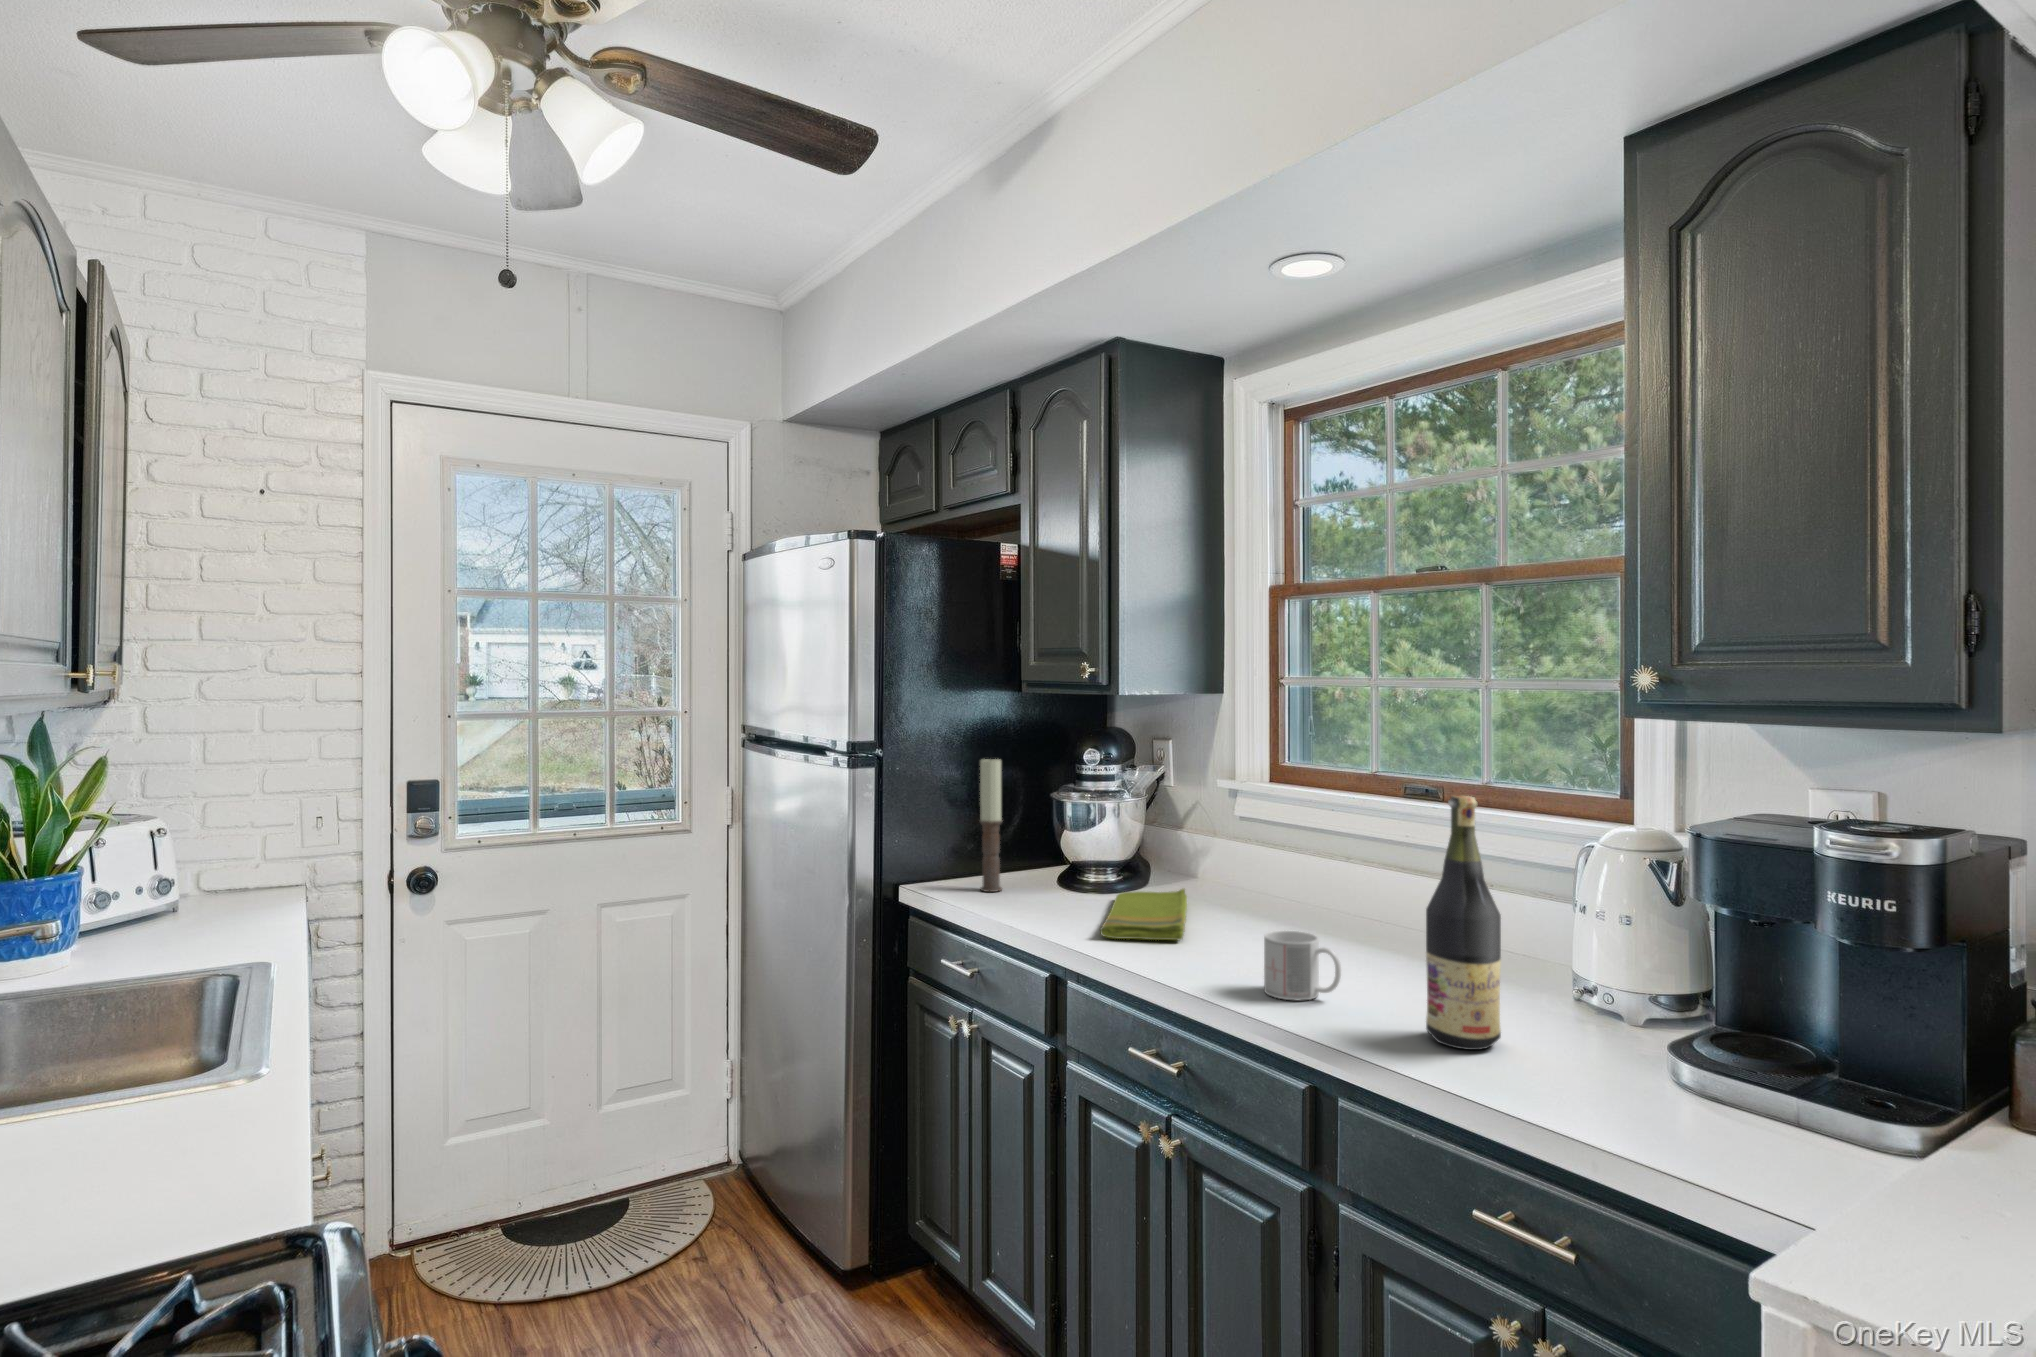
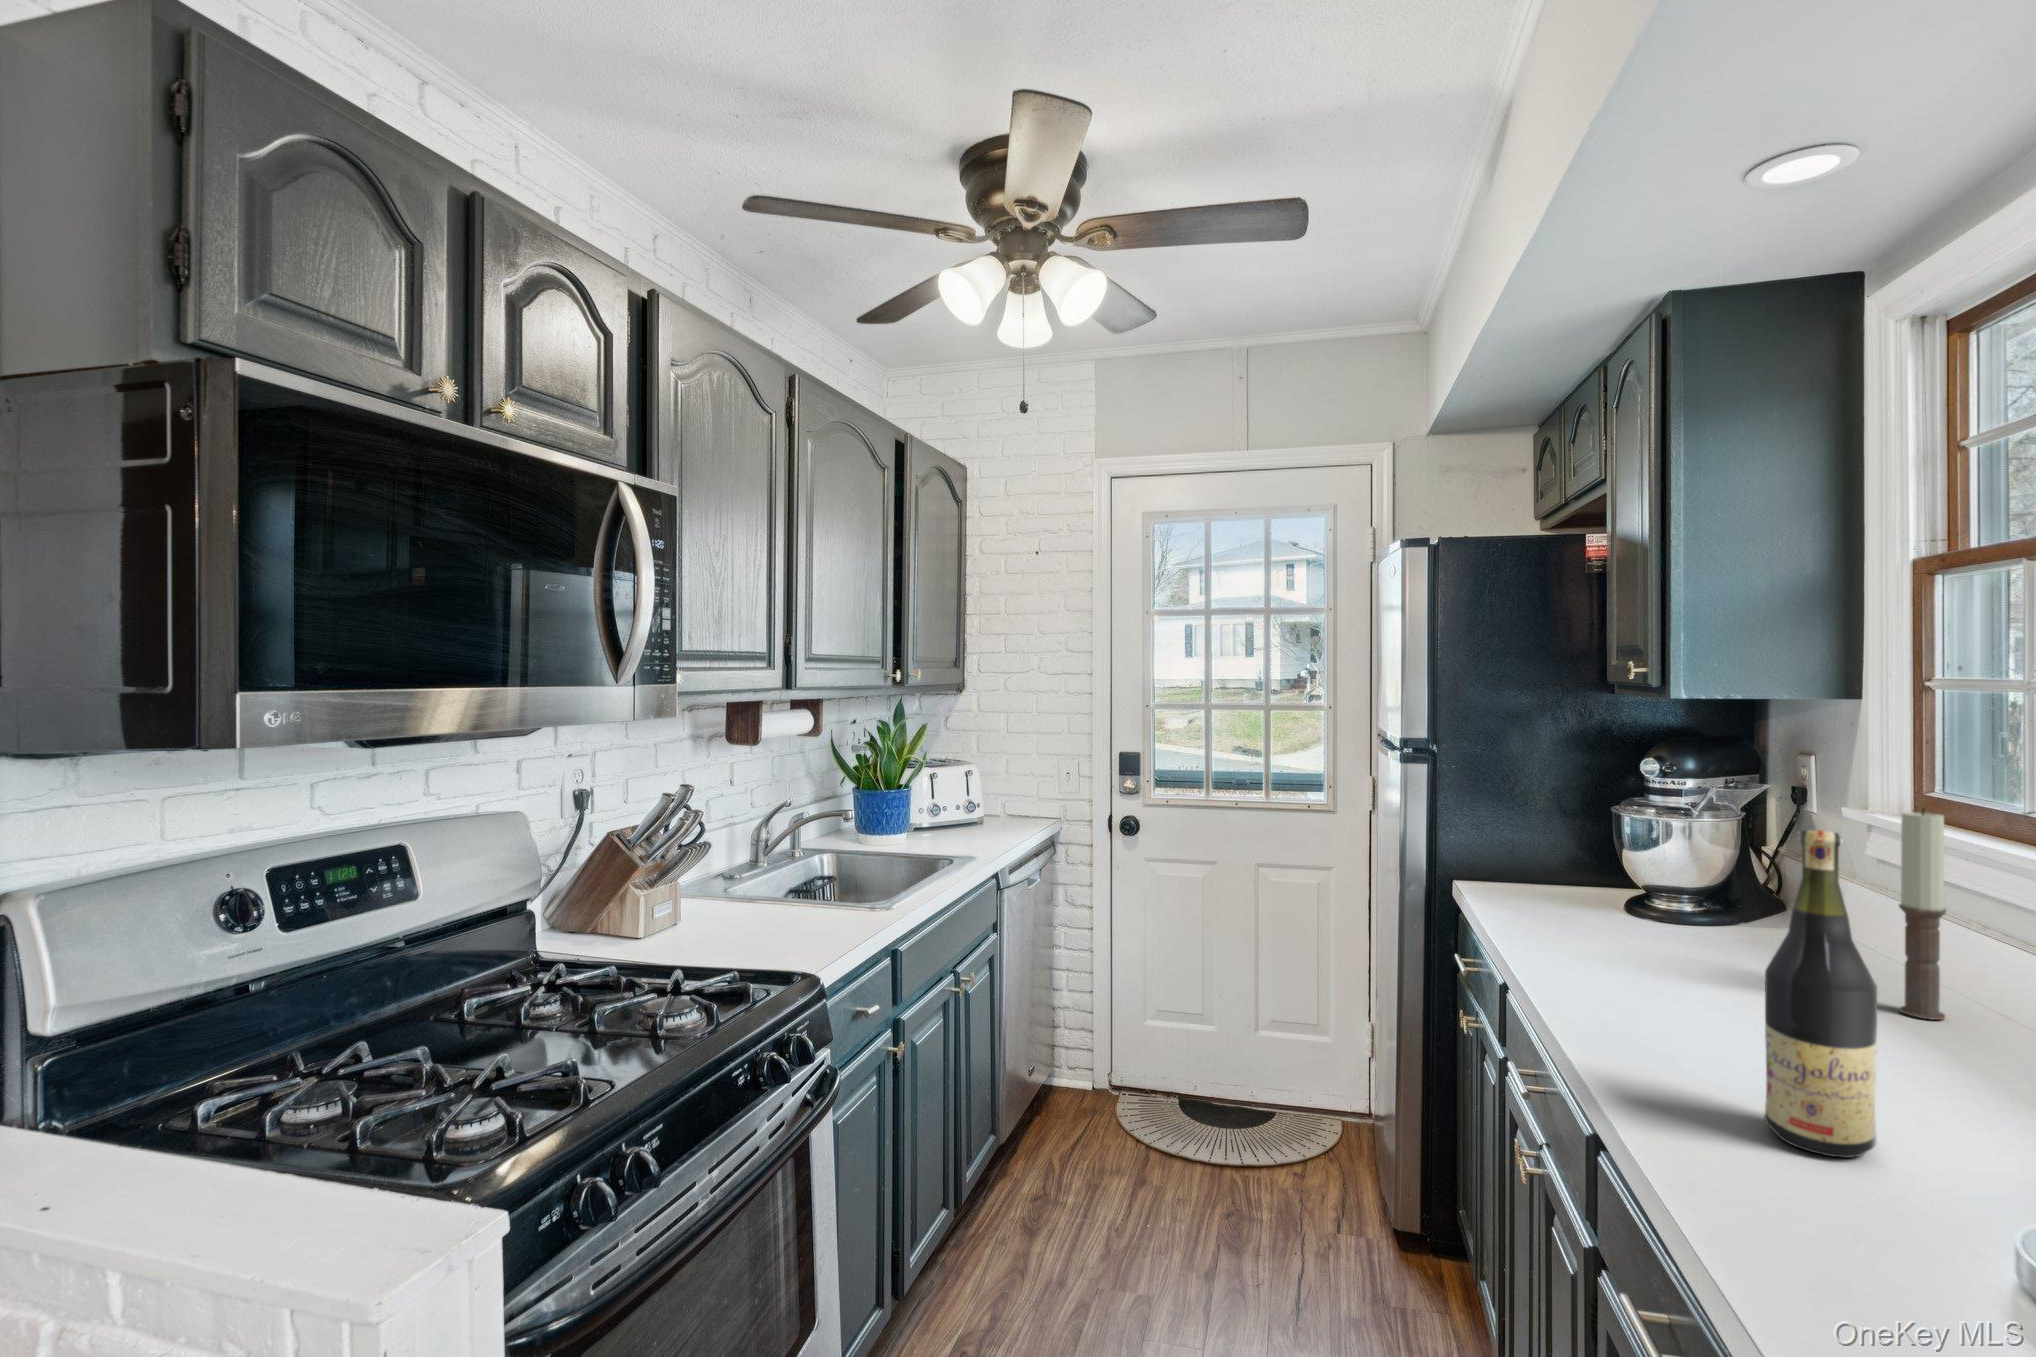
candle: present [980,758,1002,892] -> present [1899,809,1946,1020]
dish towel: present [1100,889,1187,940] -> none [1566,923,1756,975]
mug: present [1264,931,1341,1000] -> none [1651,972,1736,1057]

